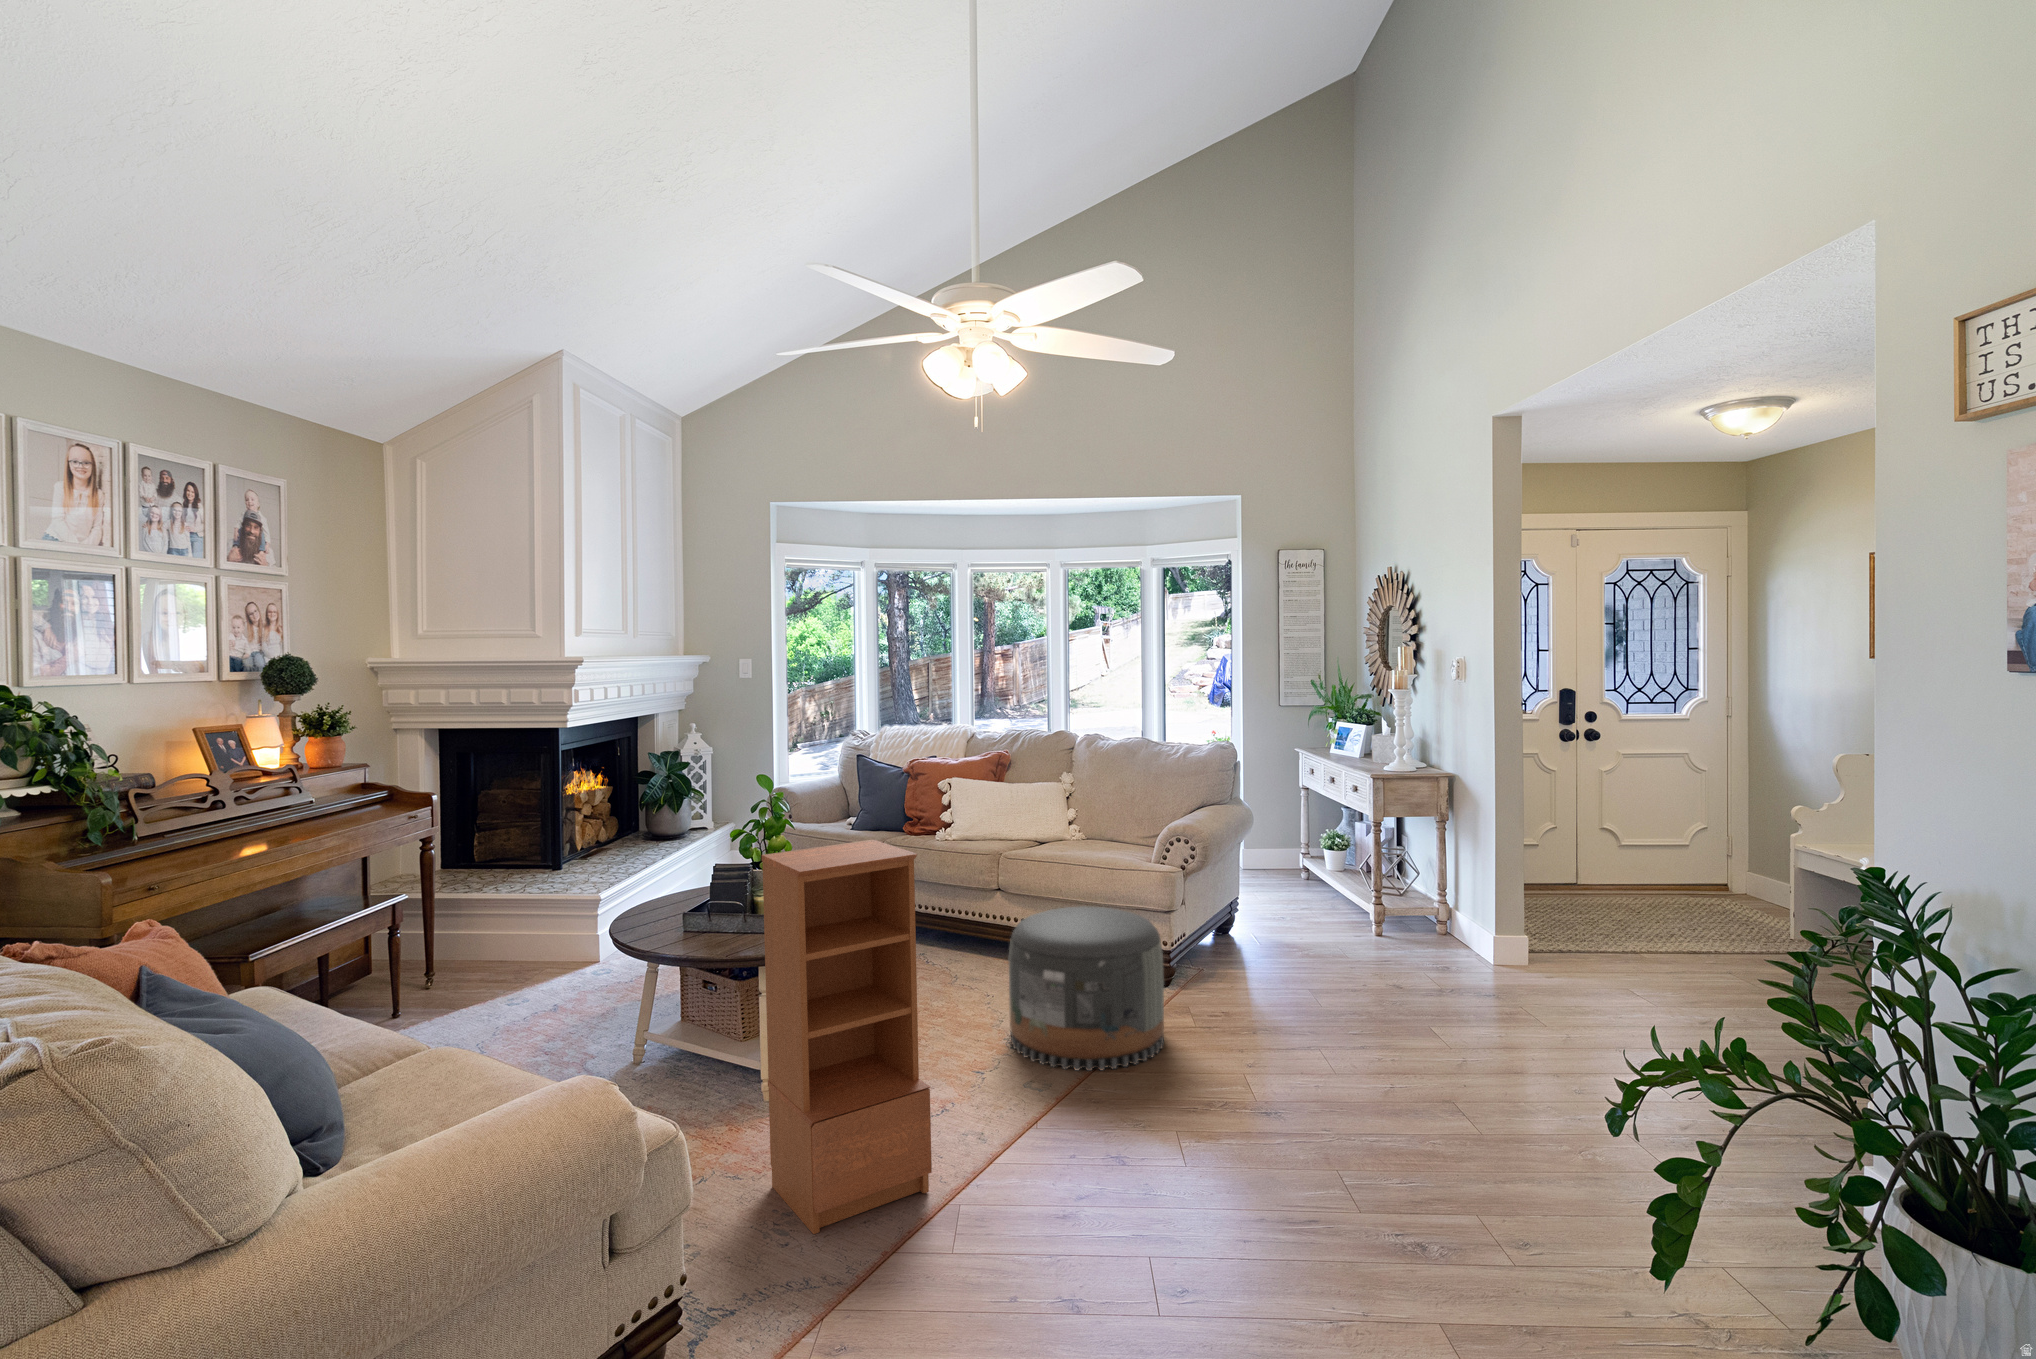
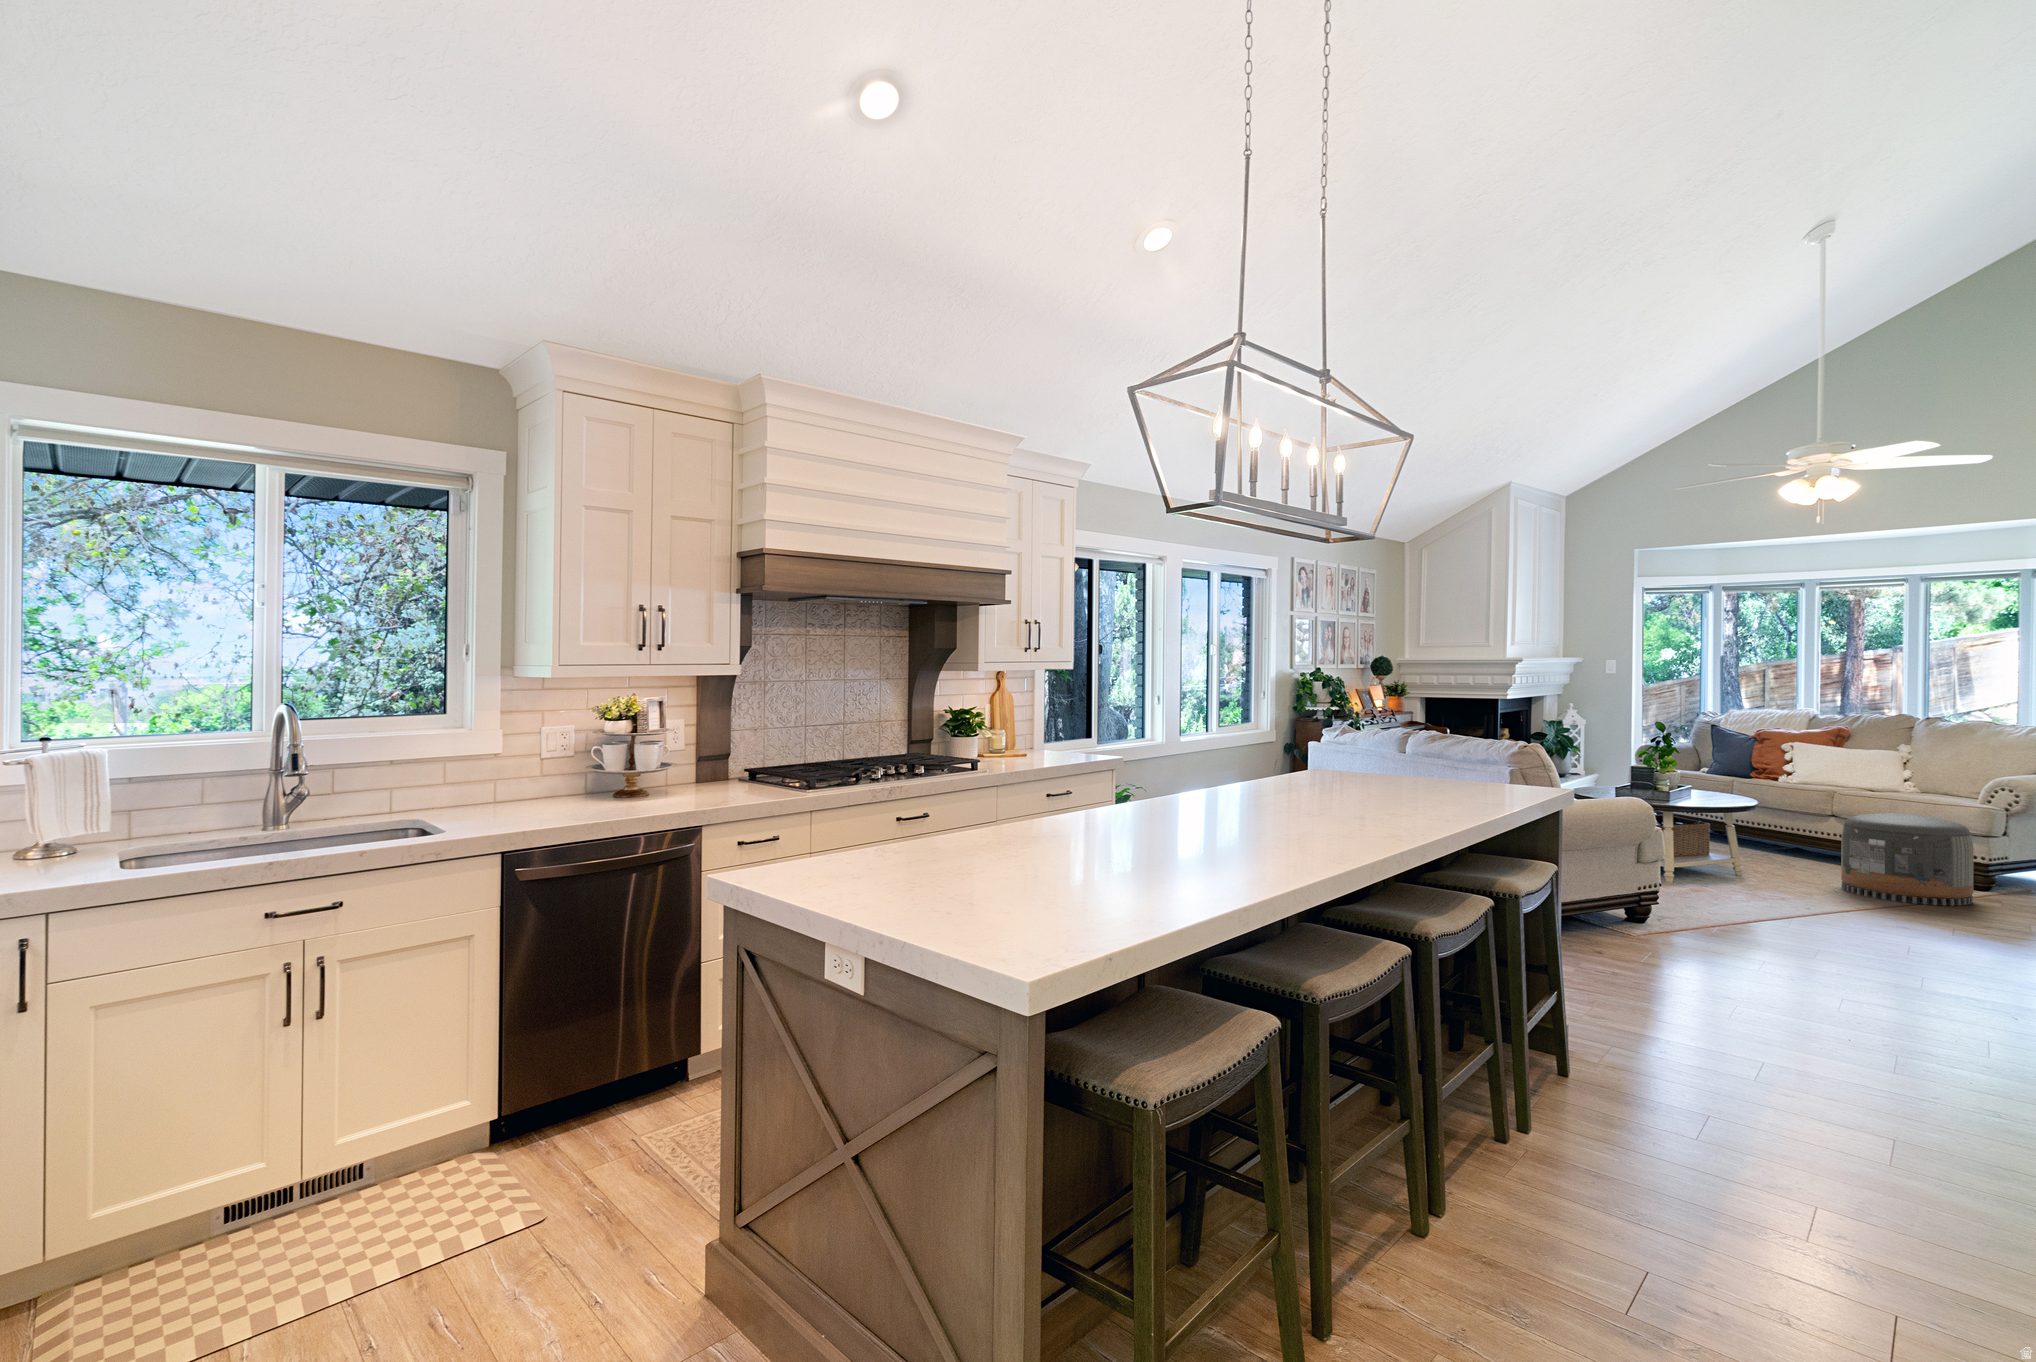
bookcase: present [762,840,932,1234] -> none [1690,738,1789,911]

